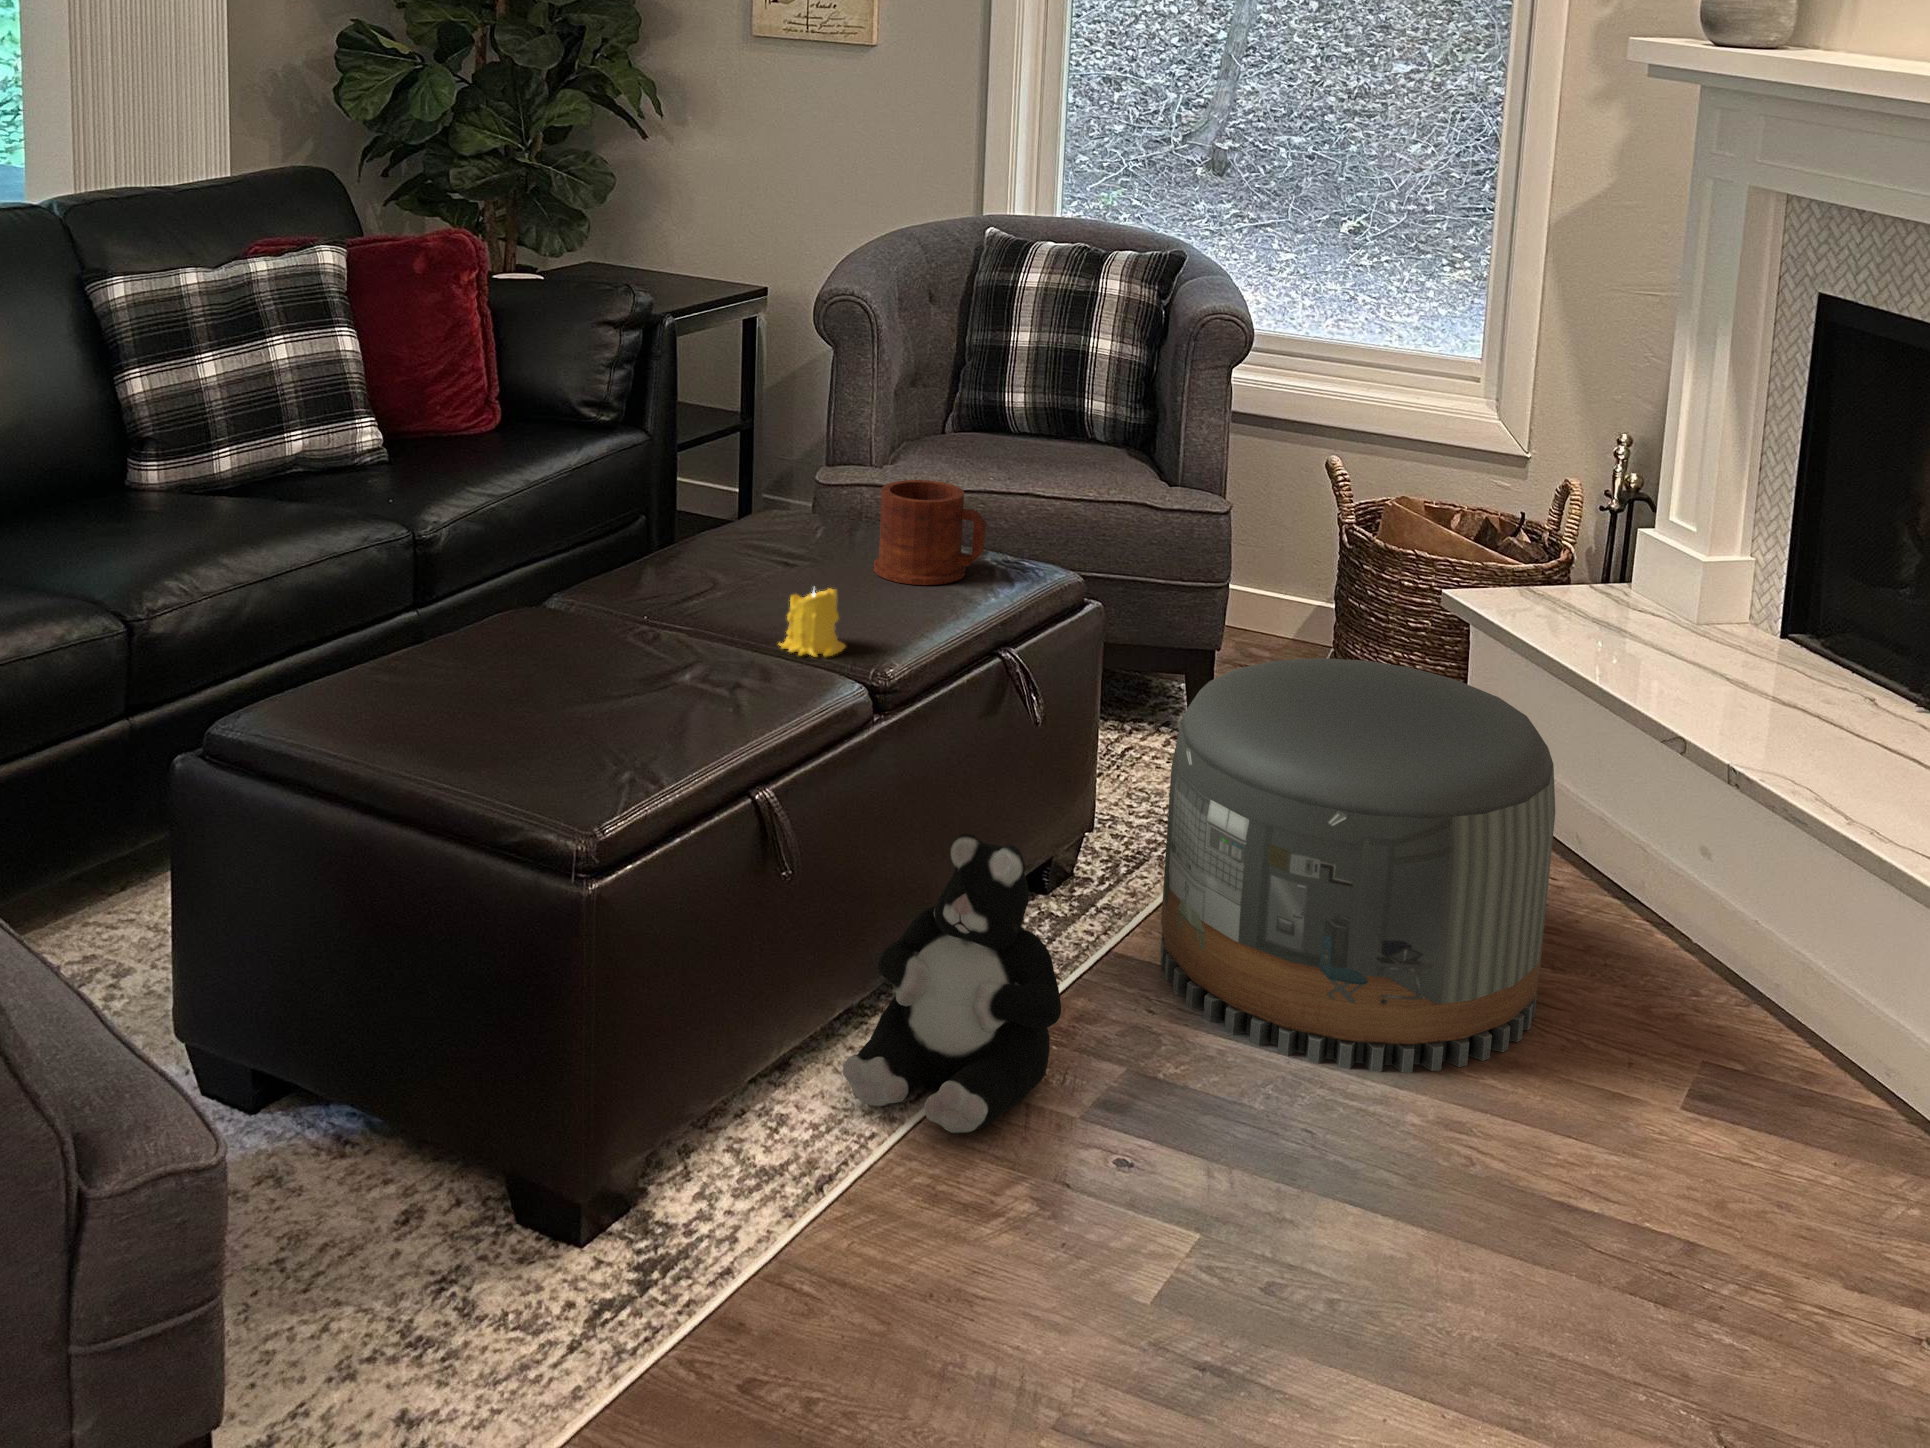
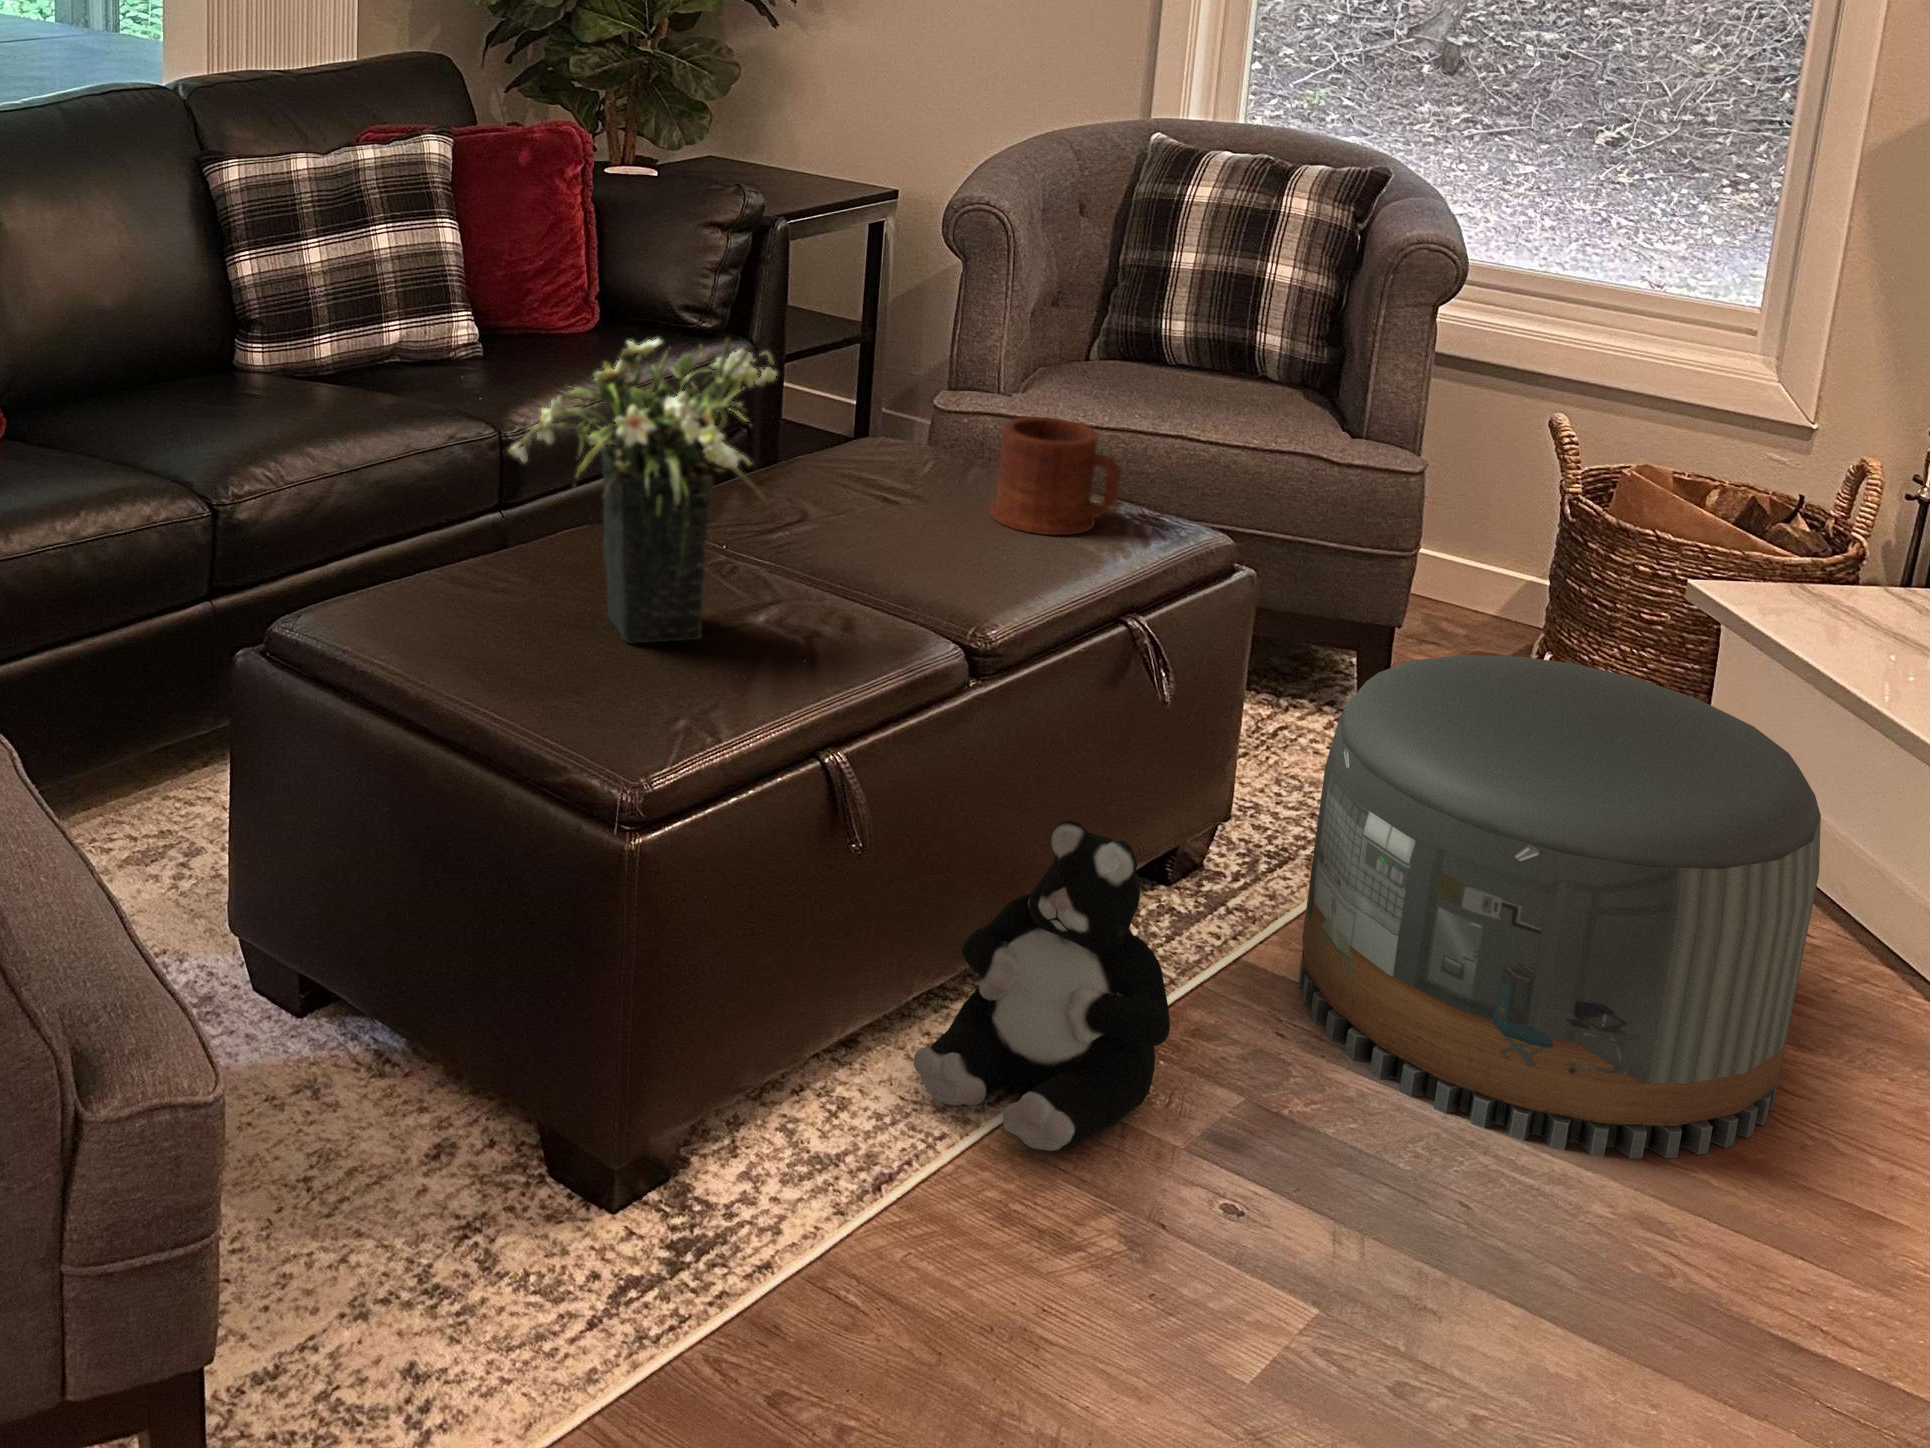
flower arrangement: none [442,415,689,709] -> present [509,339,777,643]
candle: present [779,589,845,657] -> none [871,528,947,609]

